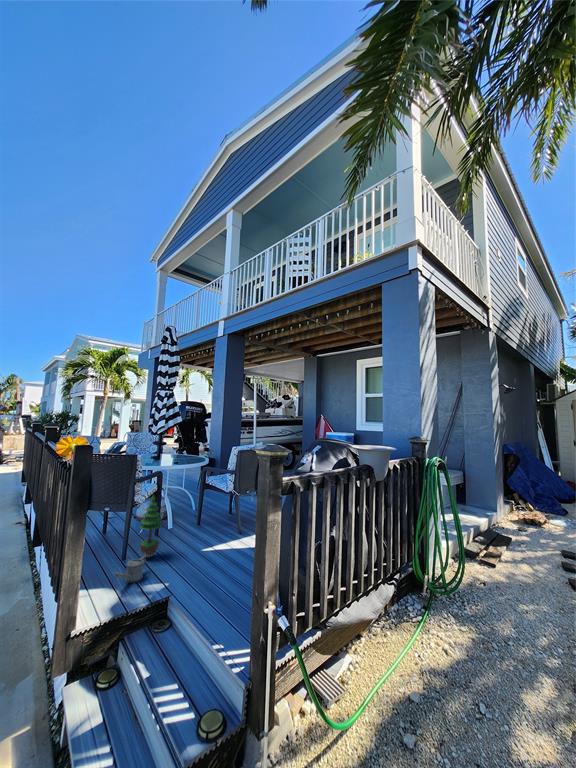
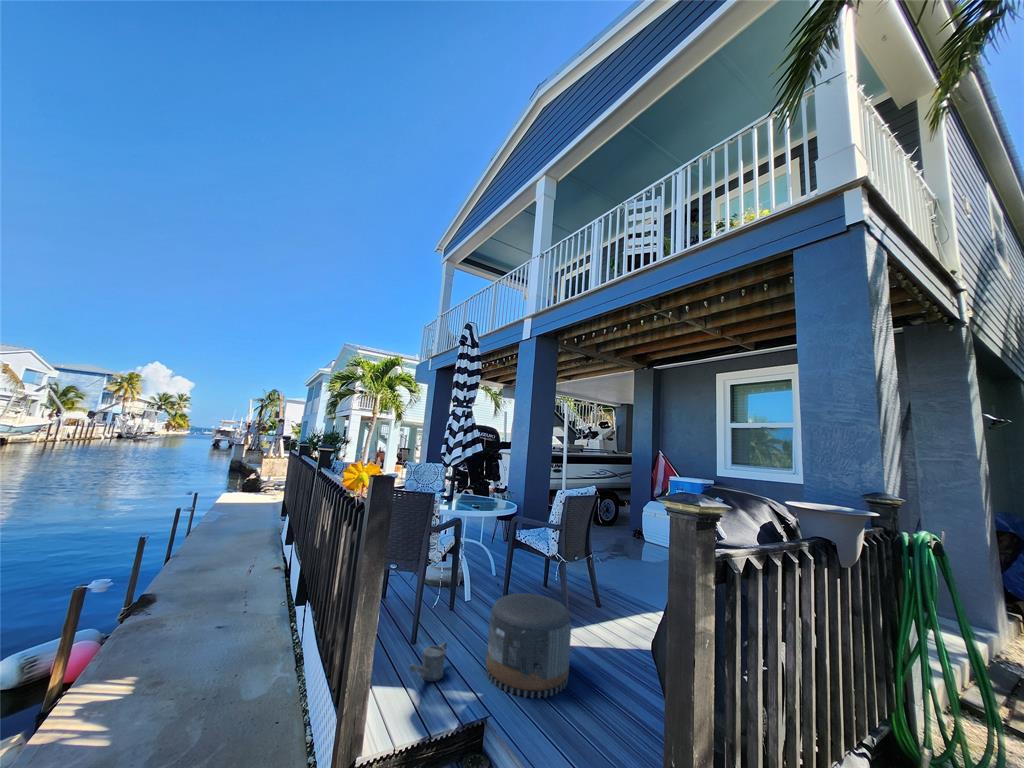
potted tree: present [139,495,162,558] -> none [435,550,466,644]
pouf: none [174,517,233,583] -> present [486,593,571,698]

